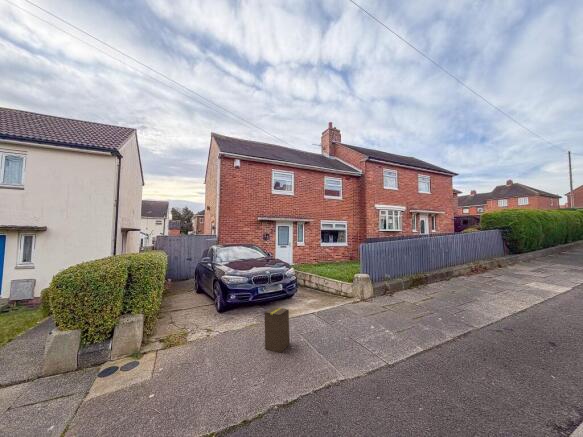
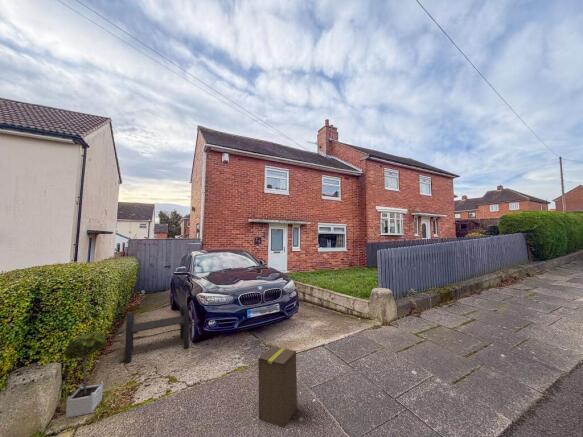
bench: none [174,284,216,322] -> present [125,304,189,363]
potted tree: none [146,297,169,347] -> present [64,332,106,418]

